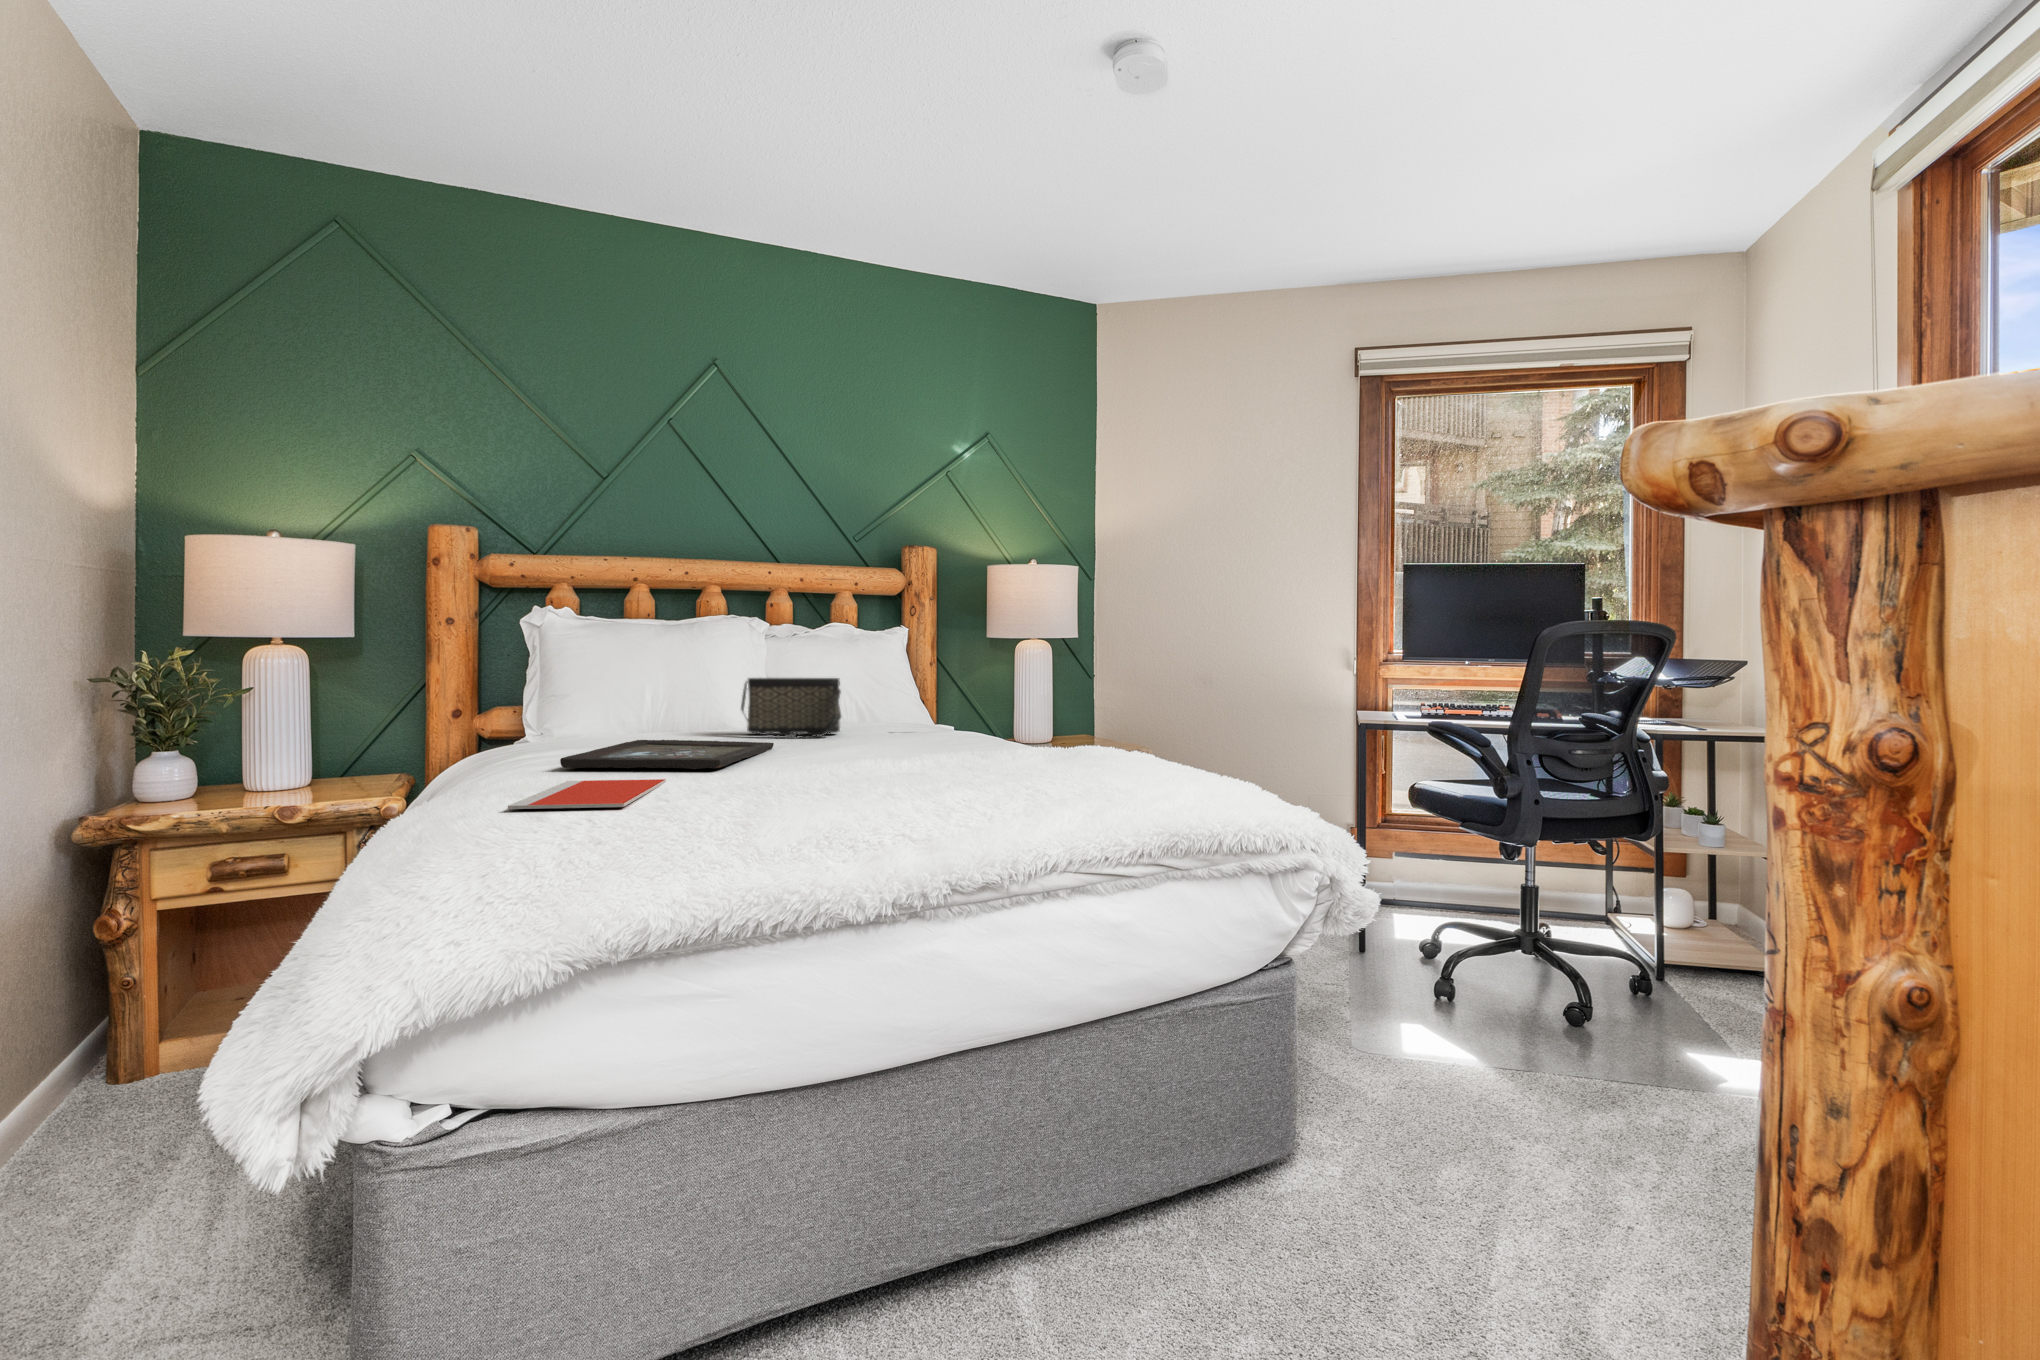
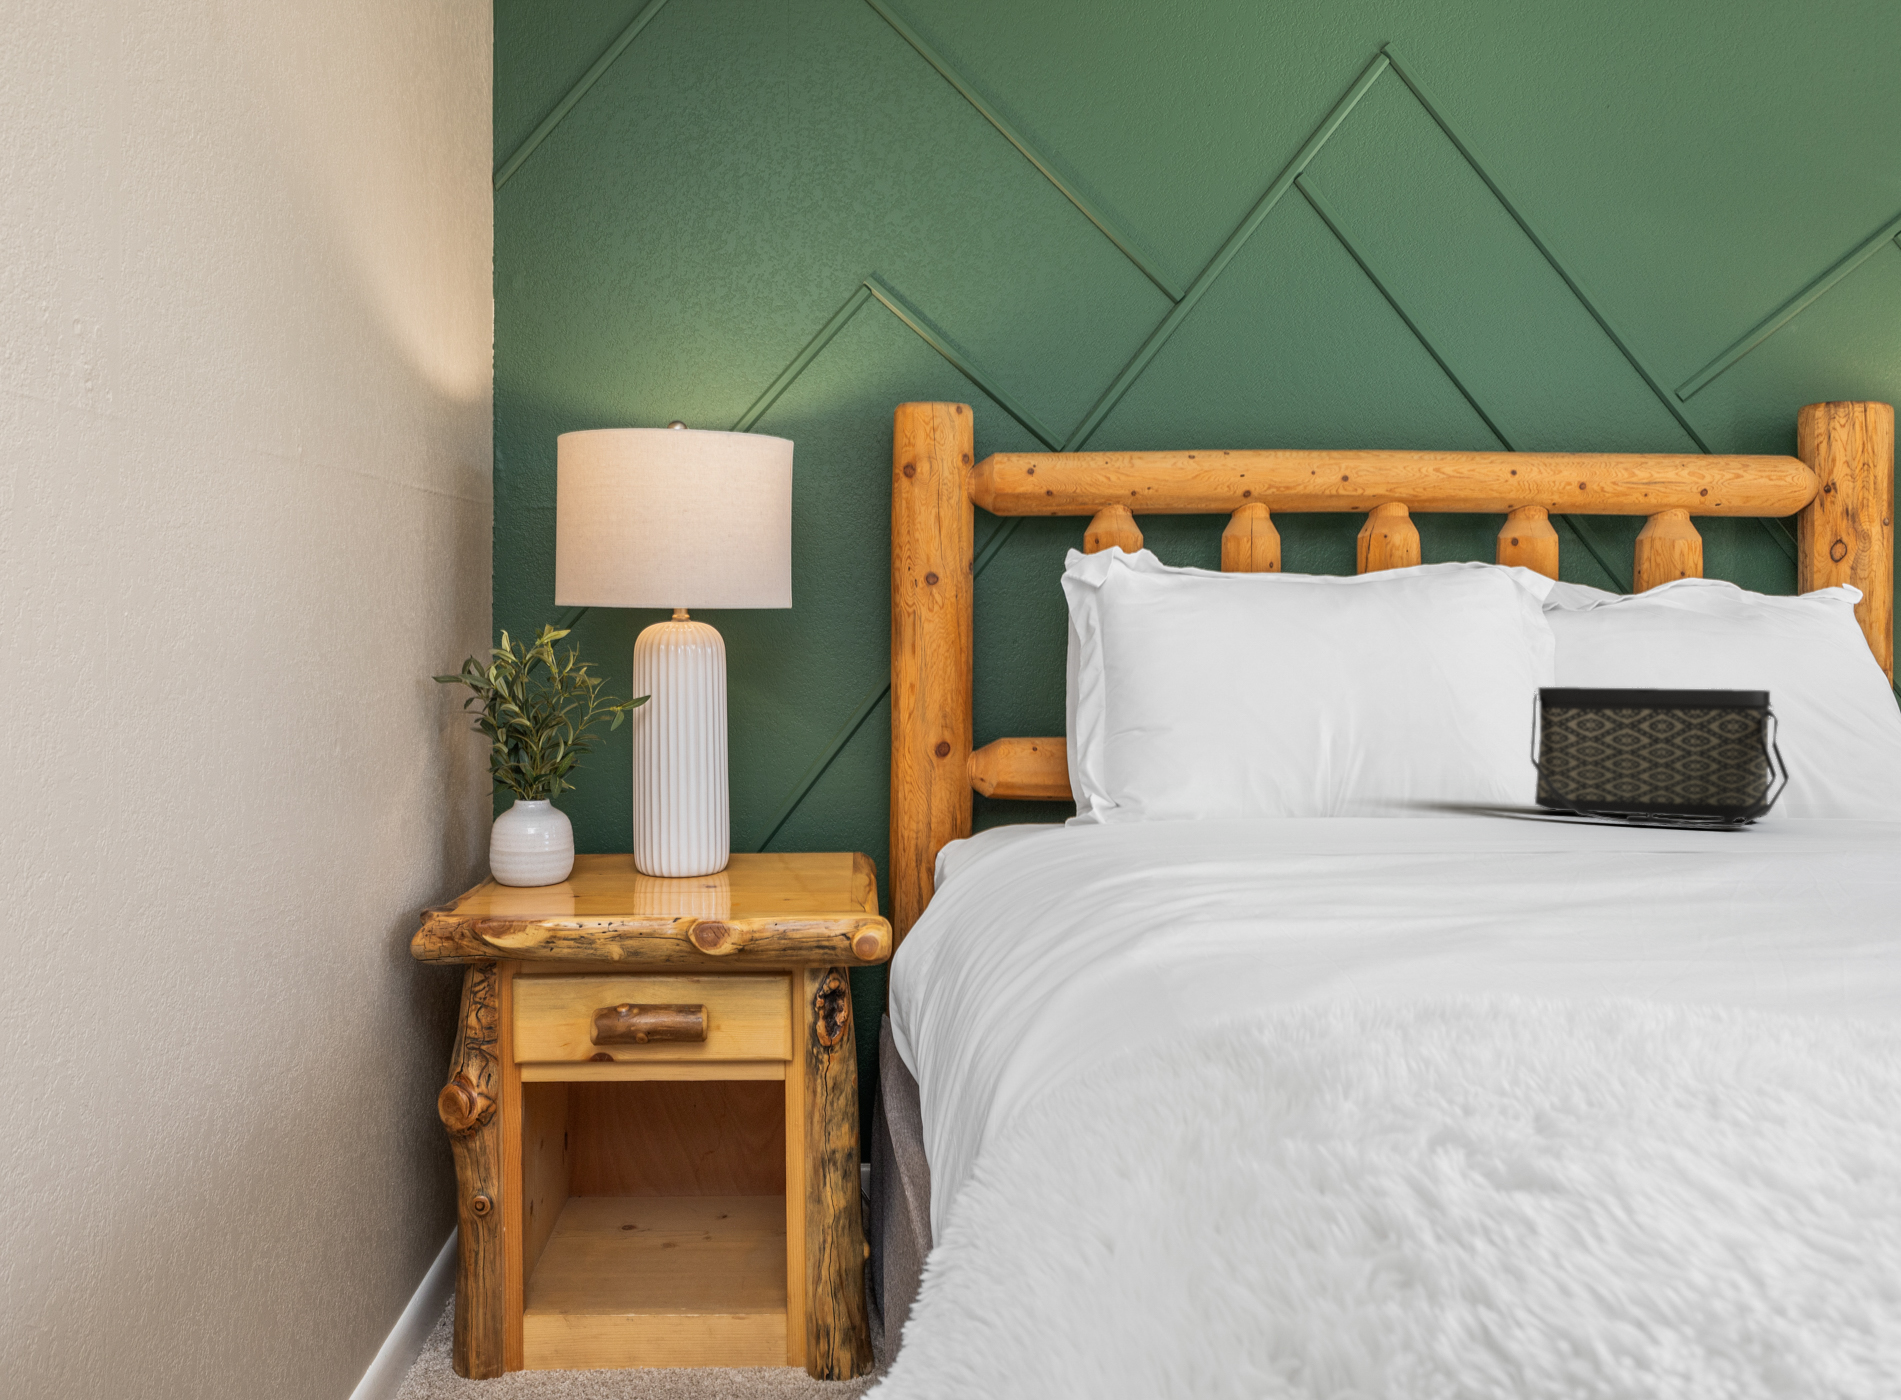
tray: present [560,740,774,769] -> none [1258,823,1682,929]
notebook: present [508,779,666,809] -> none [1297,949,1647,1098]

